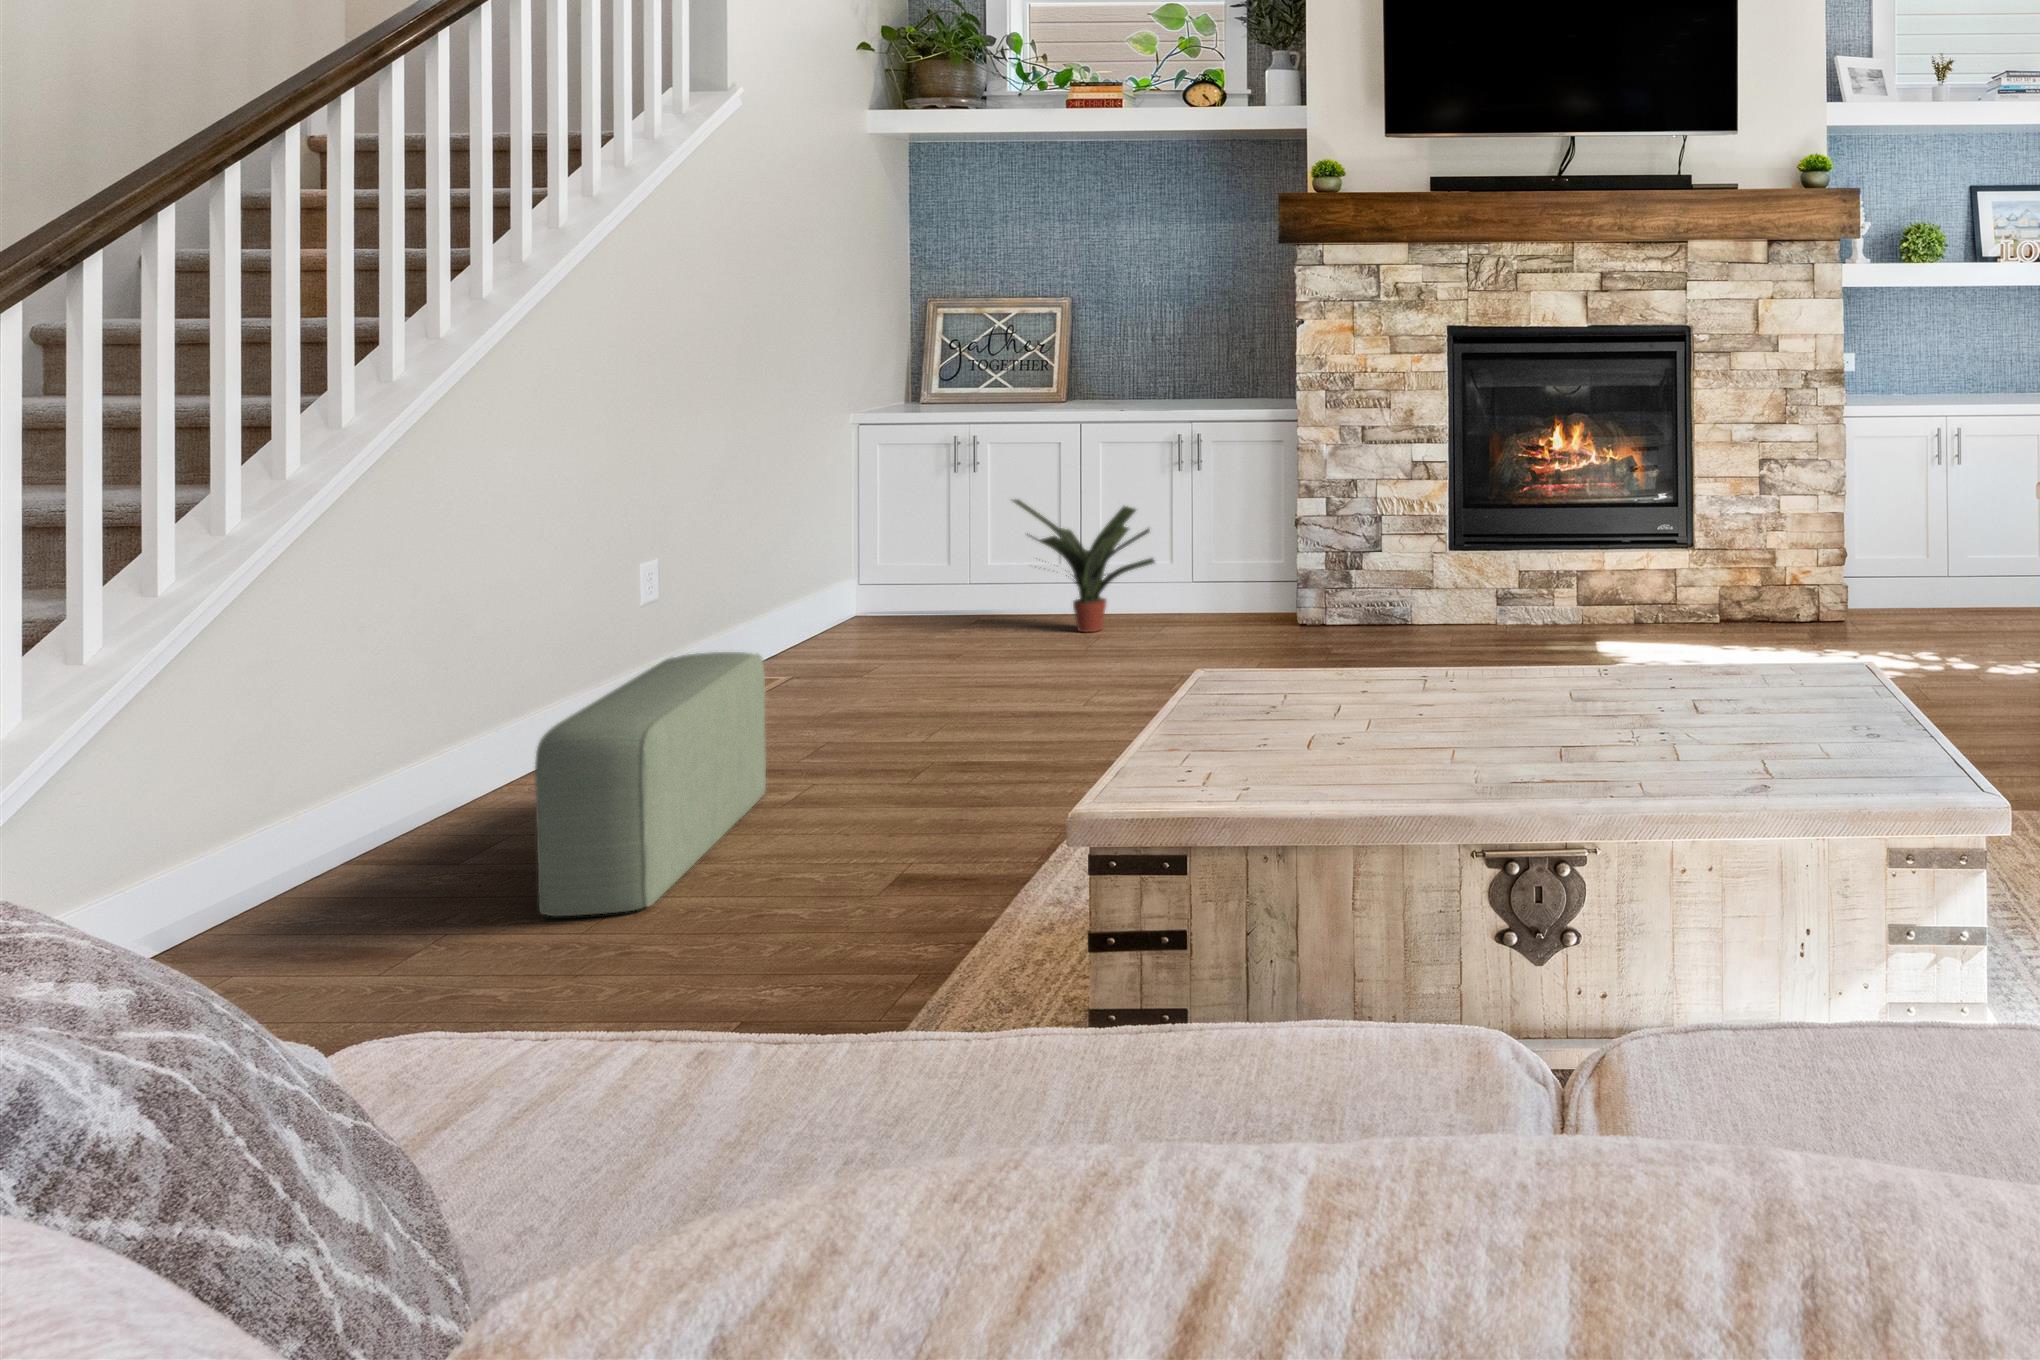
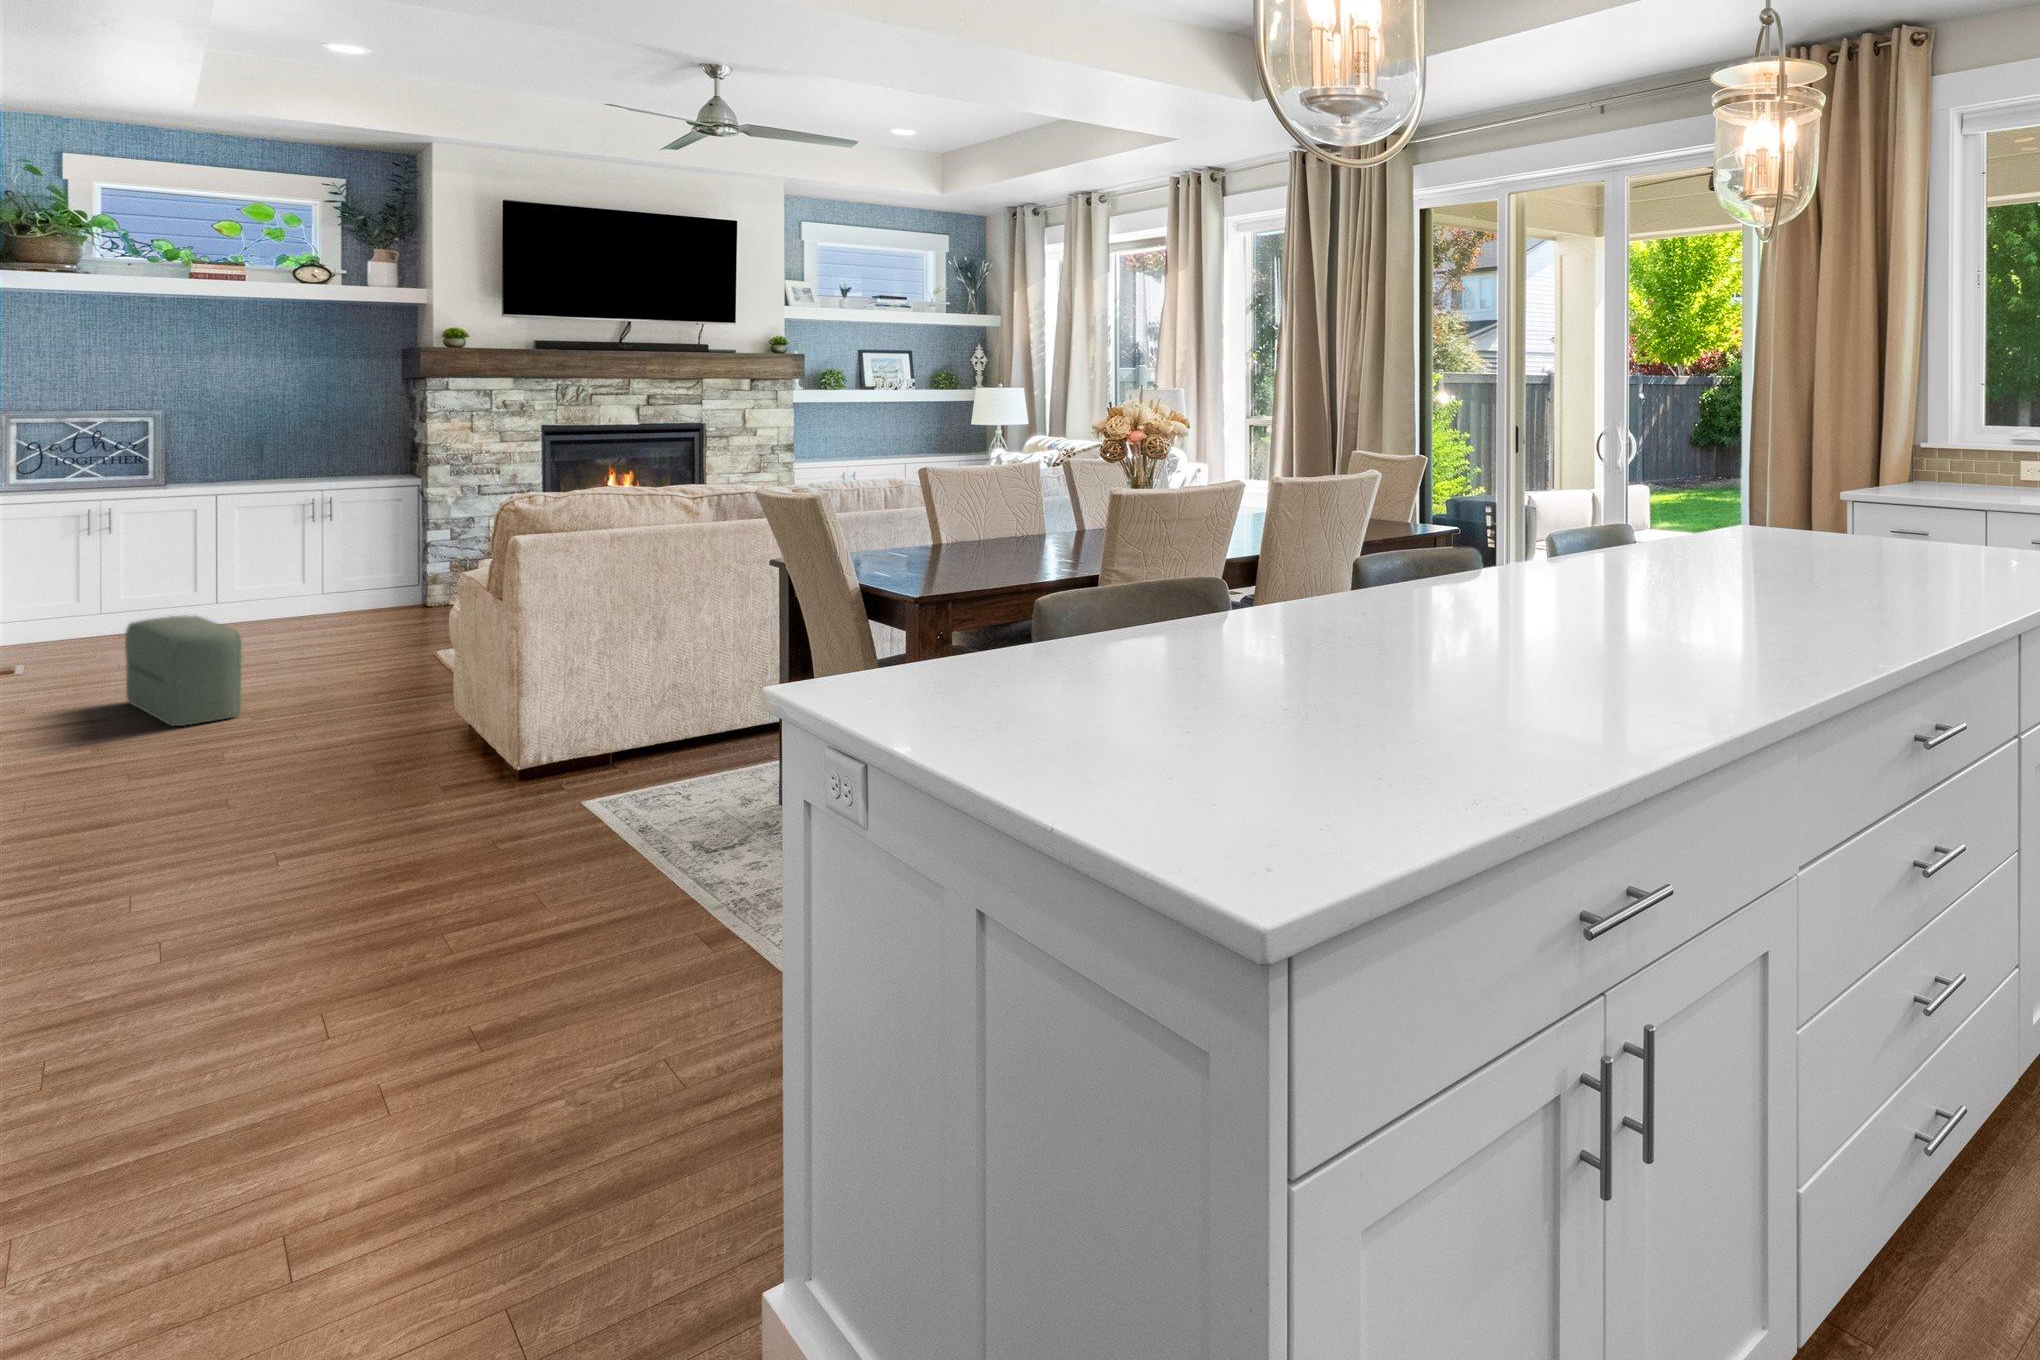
potted plant: present [1013,499,1155,632] -> none [175,547,307,629]

